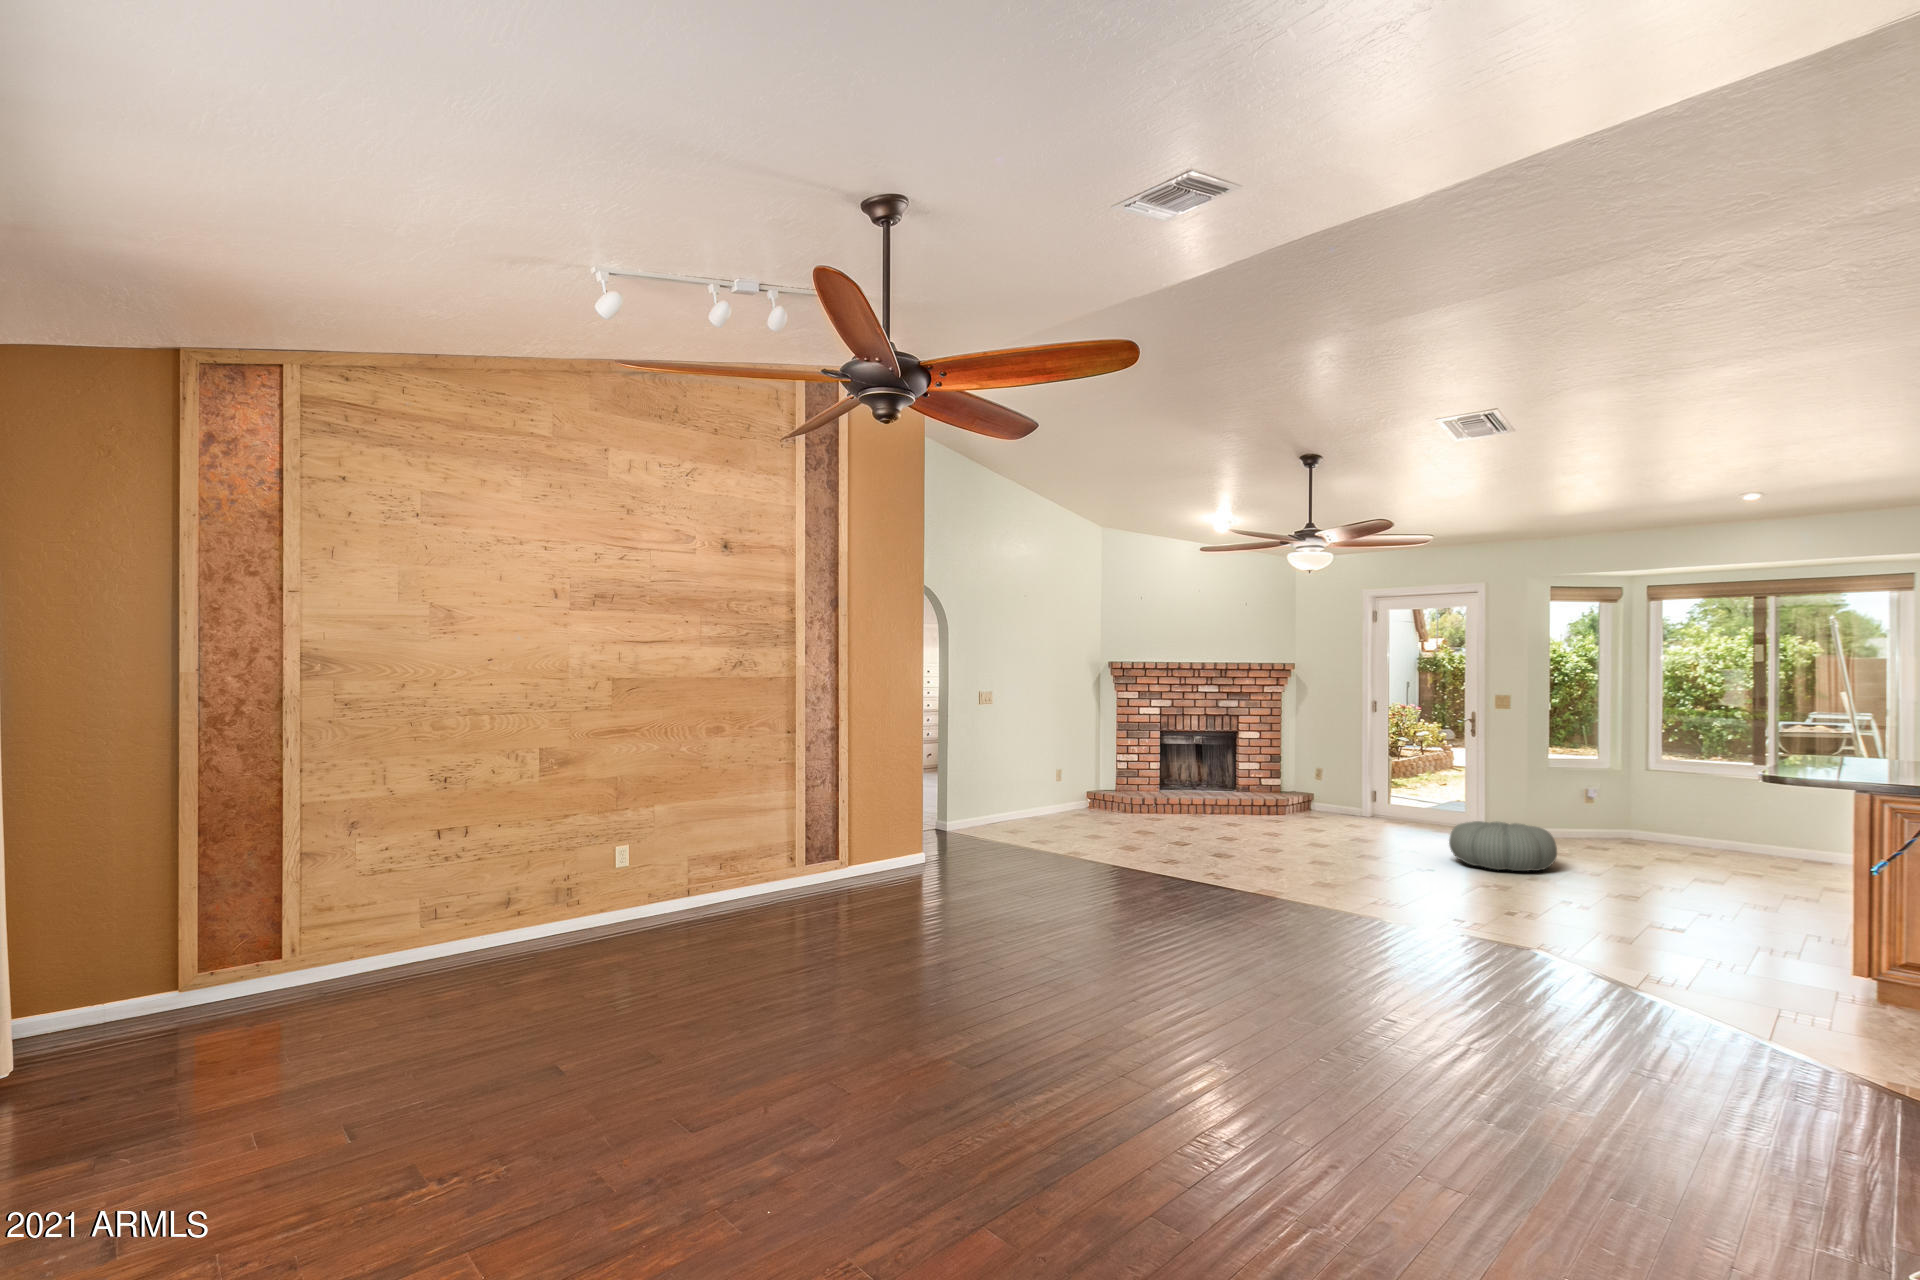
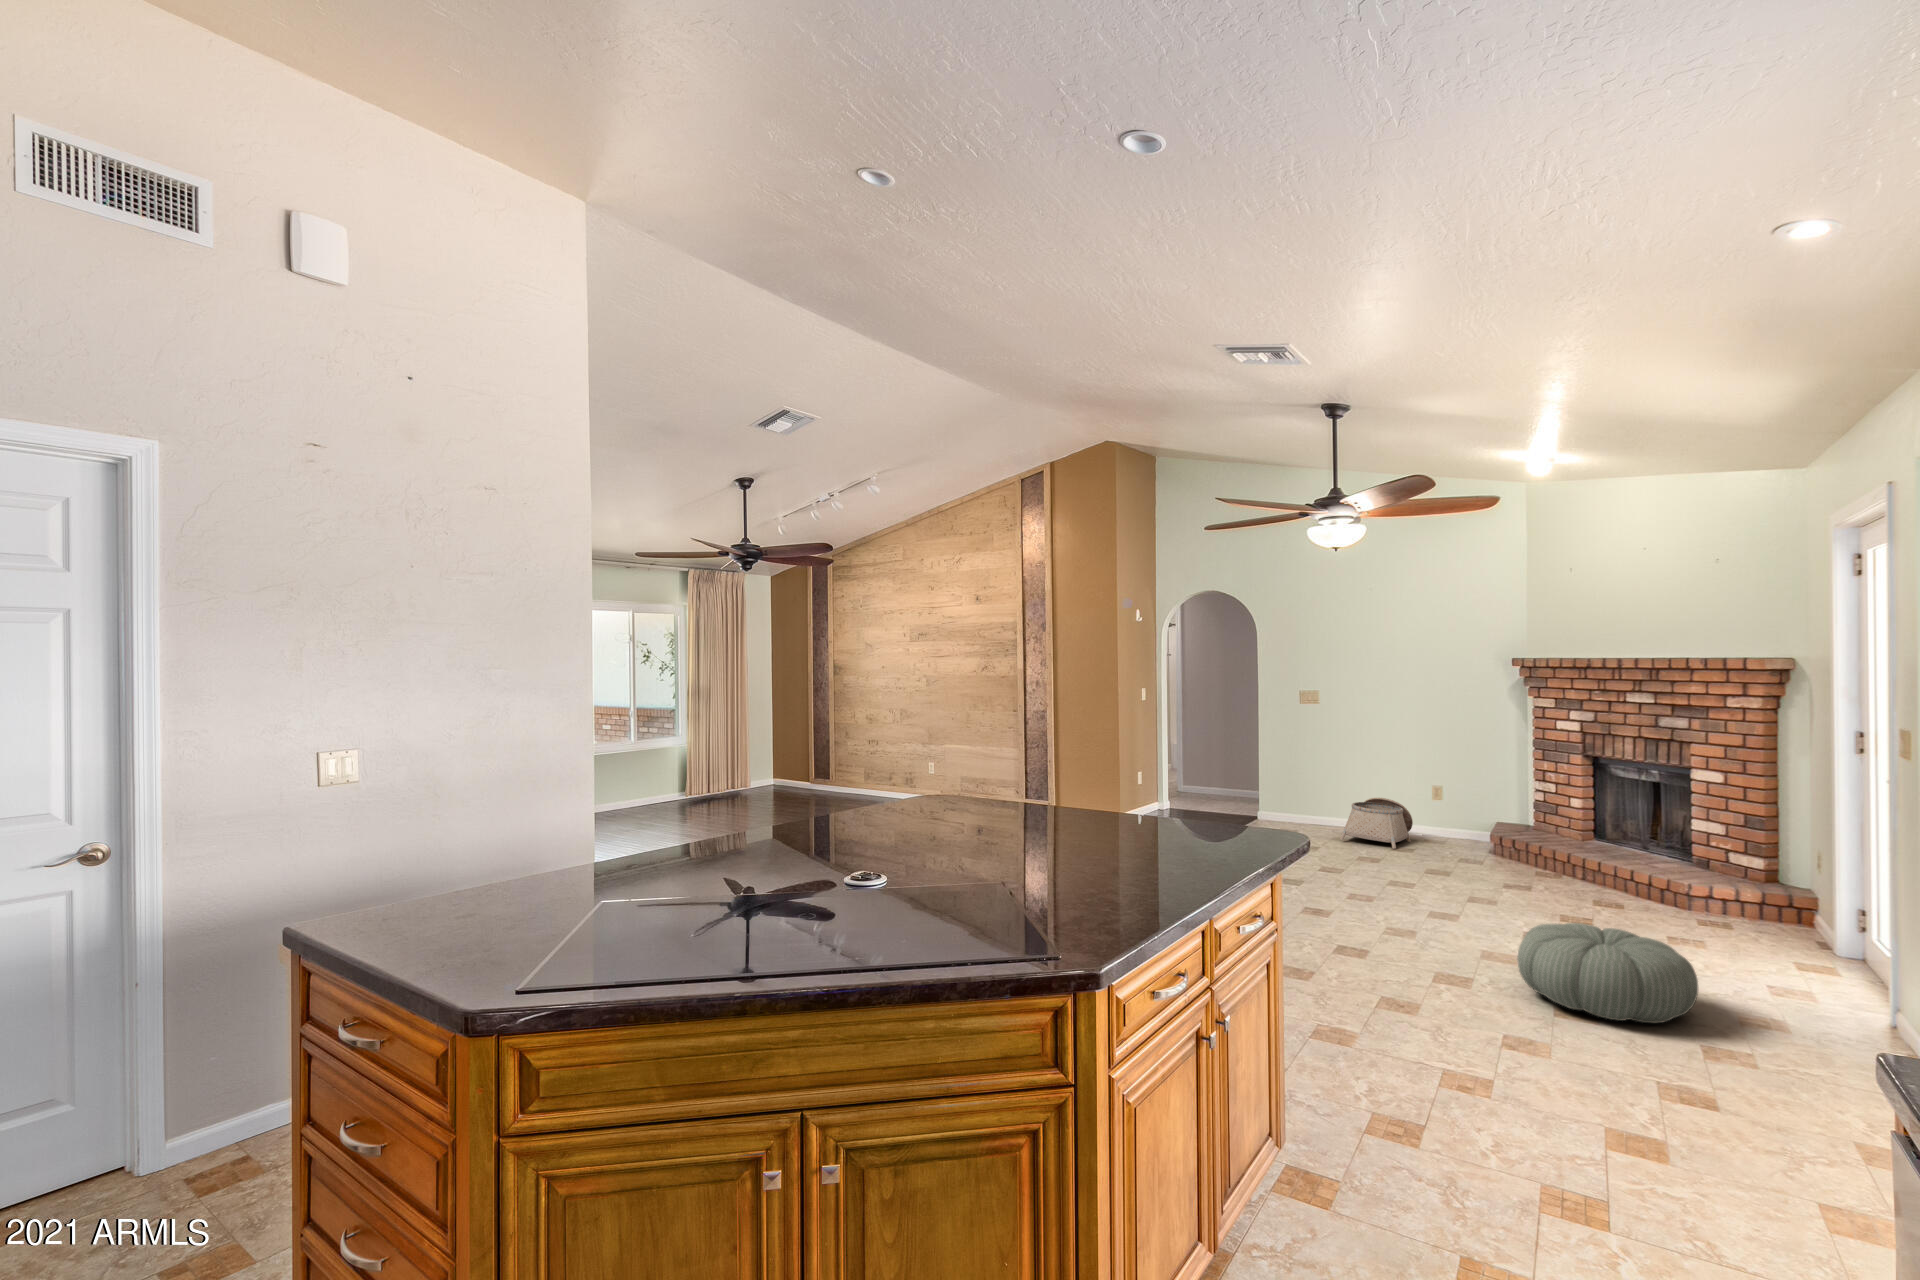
basket: none [1010,787,1078,830] -> present [1340,798,1413,849]

